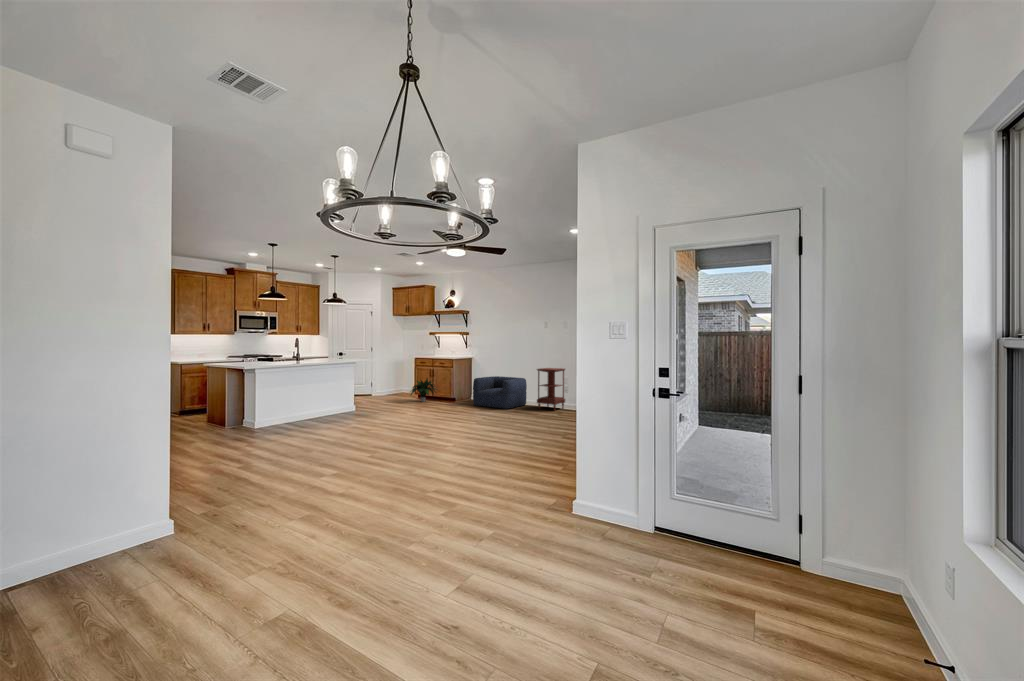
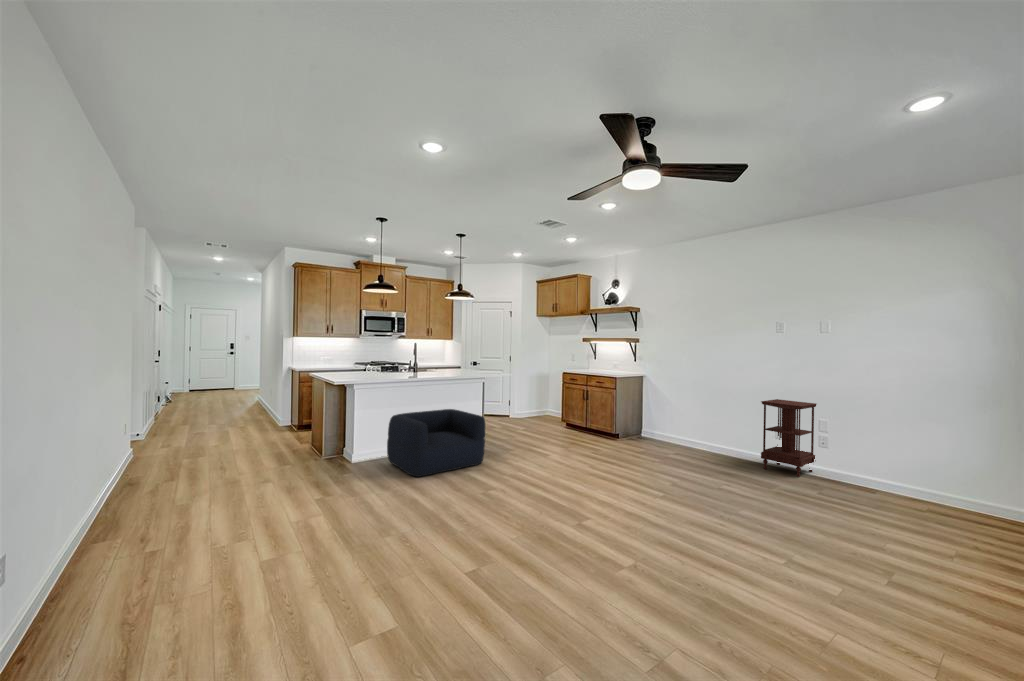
armchair: present [473,376,527,409] -> present [387,409,485,477]
potted plant: present [411,378,435,402] -> none [554,400,596,434]

